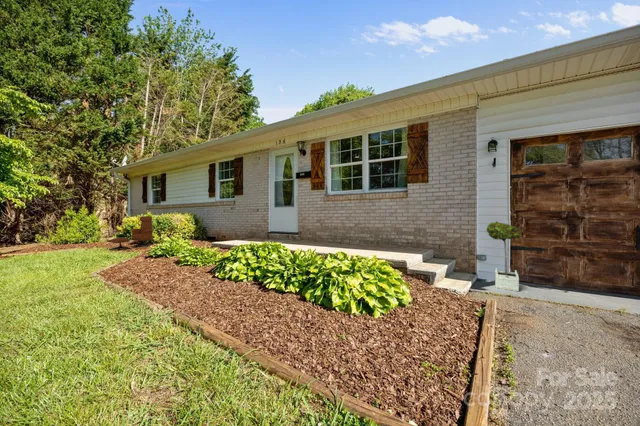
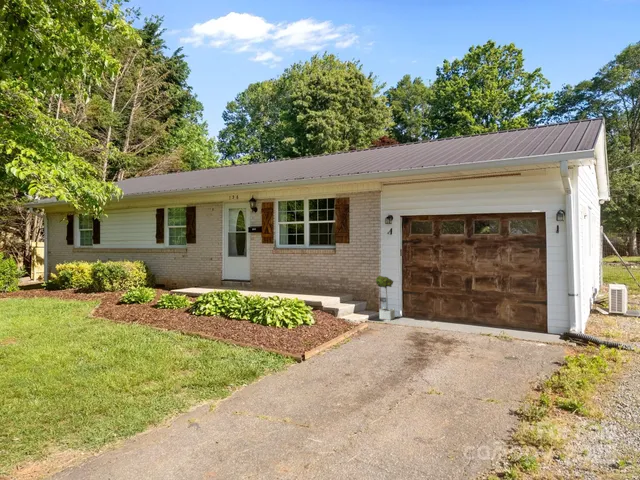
lounge chair: present [109,216,154,250] -> none [70,266,108,300]

